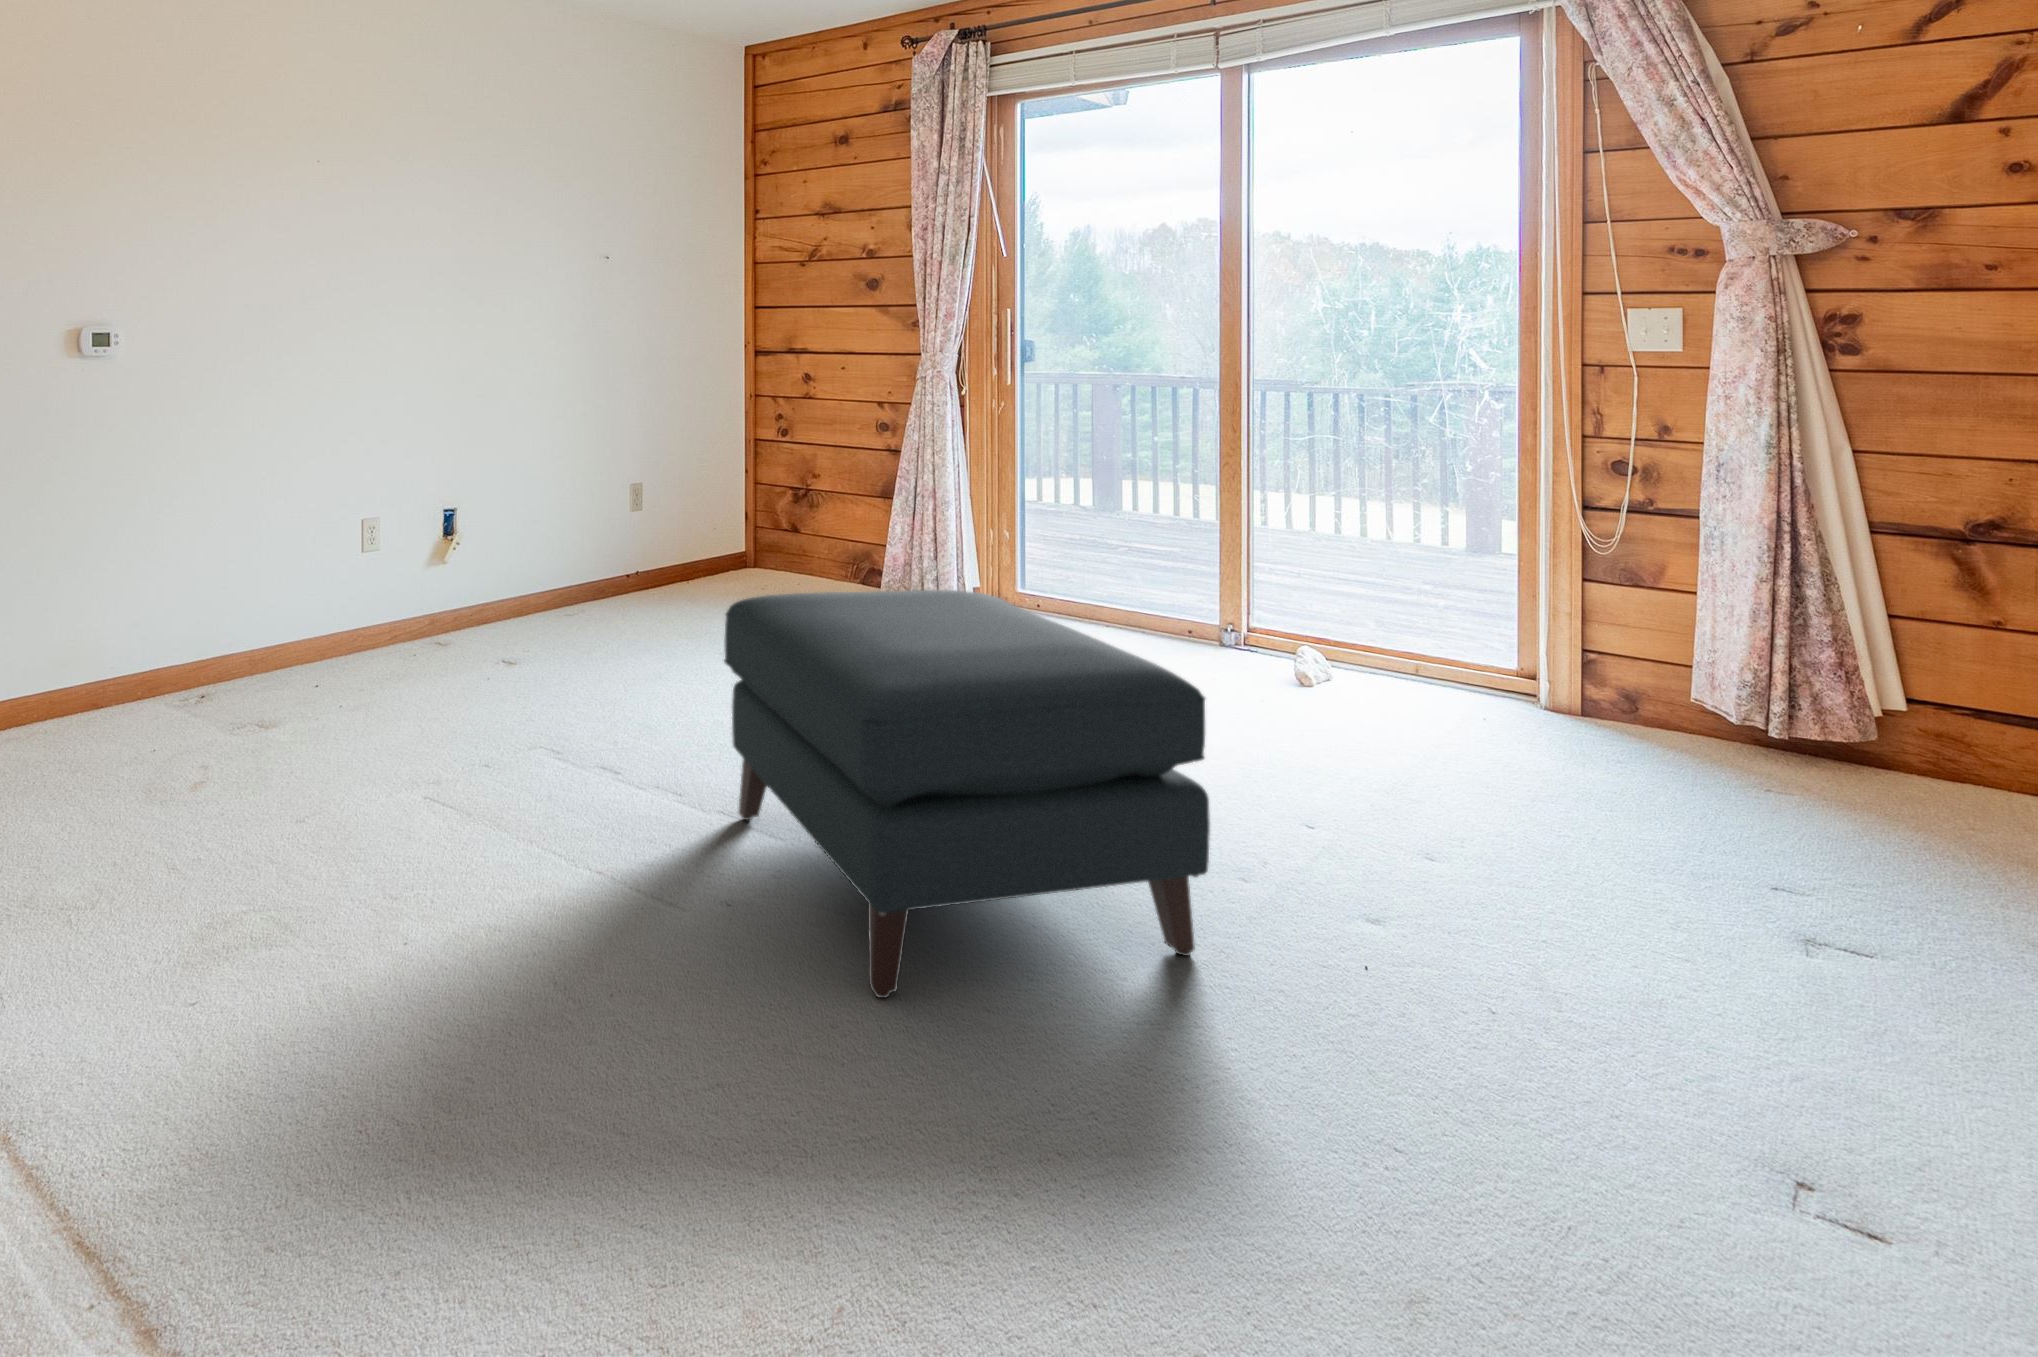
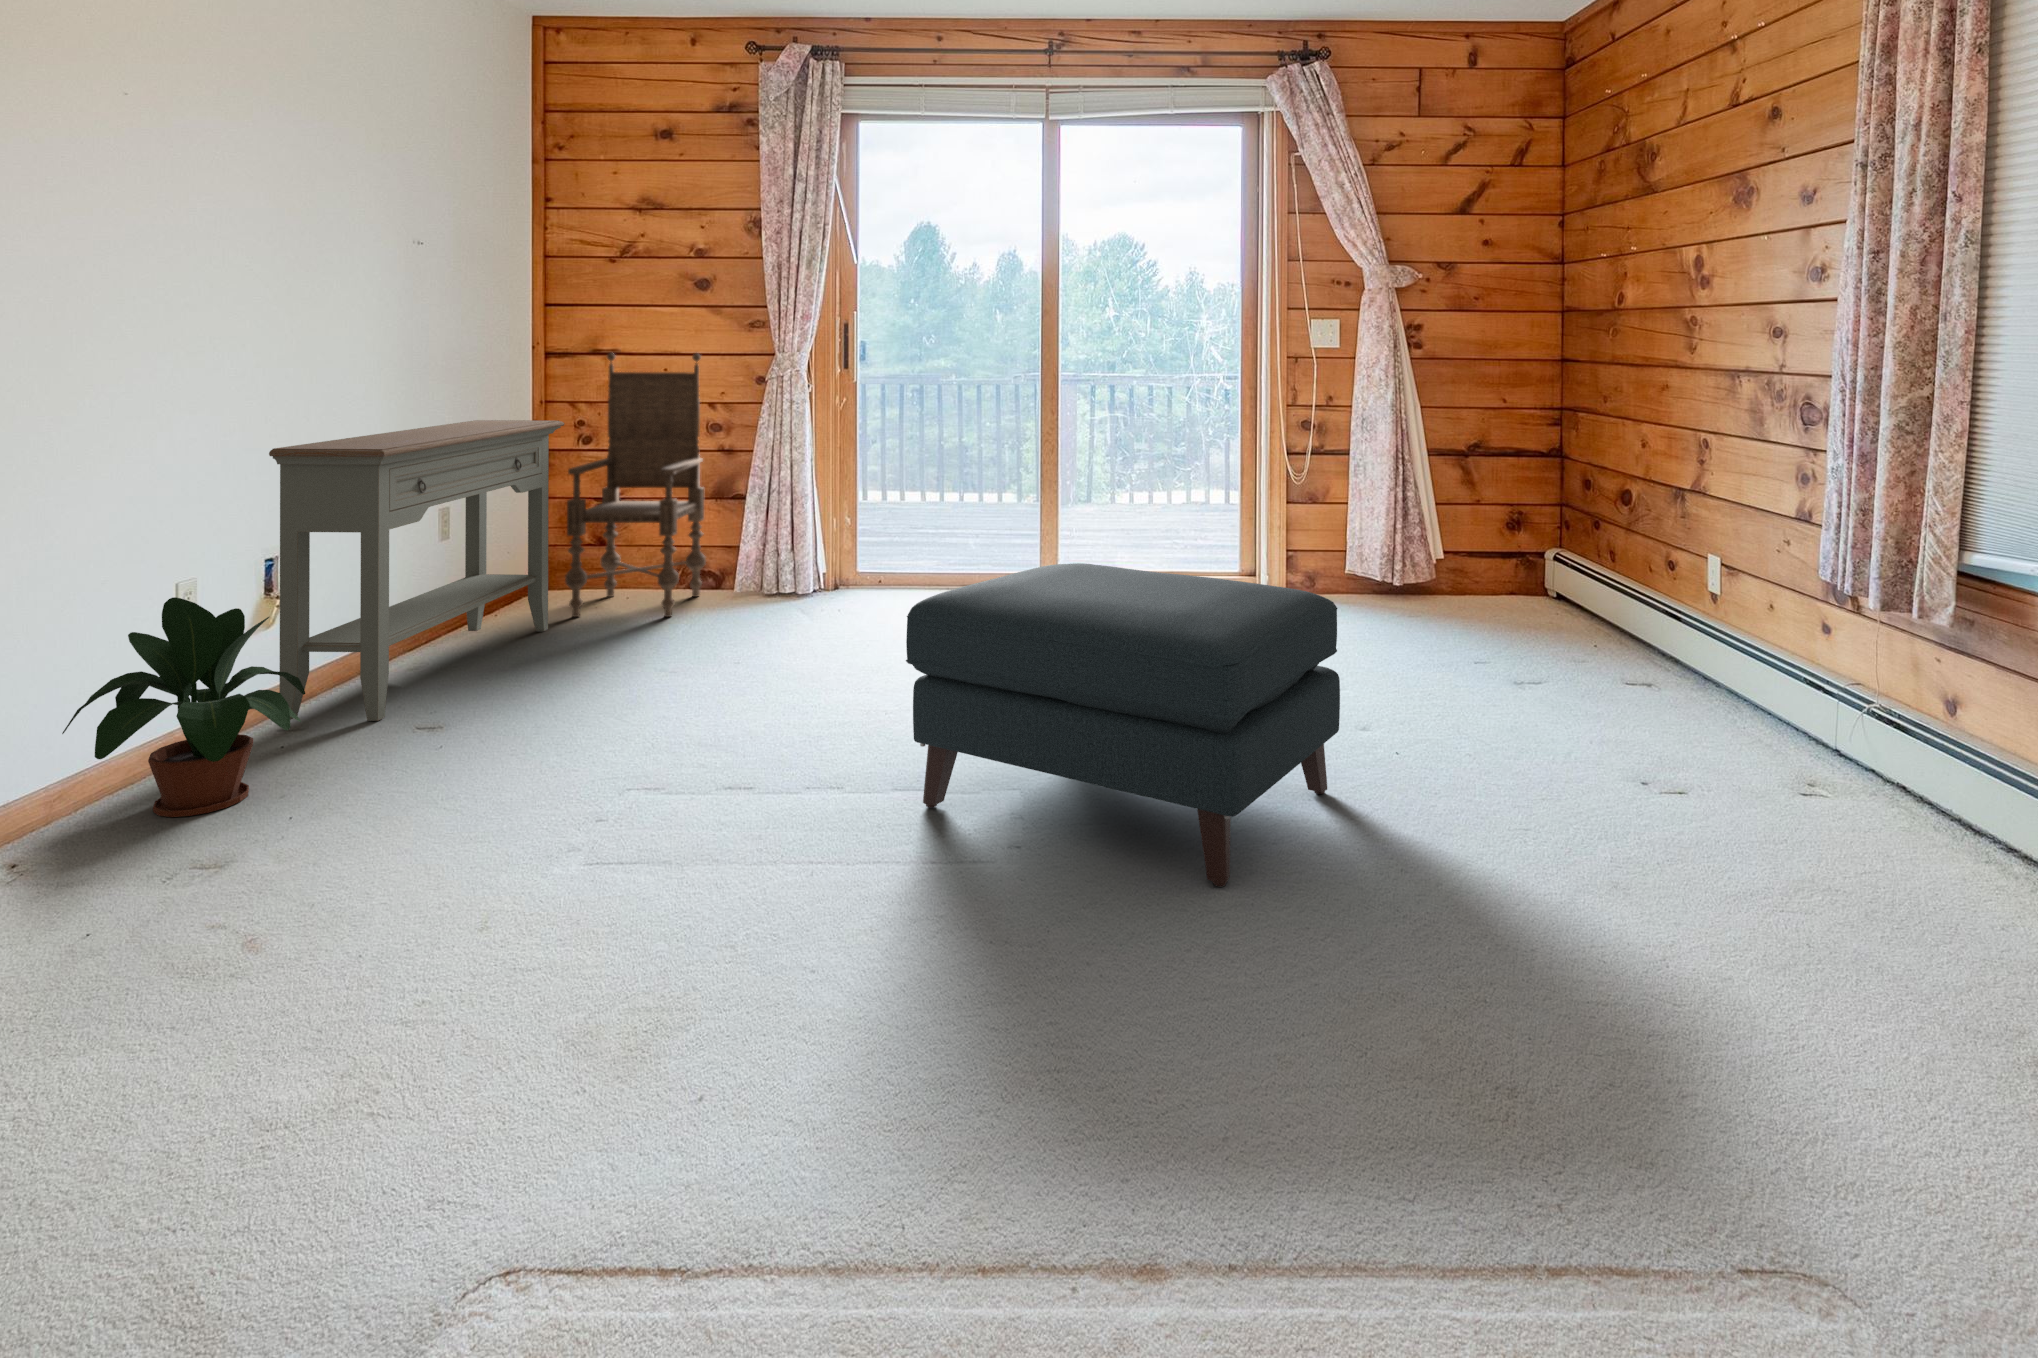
armchair: none [734,350,869,604] -> present [565,353,706,617]
console table: none [450,406,724,640] -> present [269,420,564,721]
potted plant: none [268,515,425,676] -> present [62,597,305,817]

